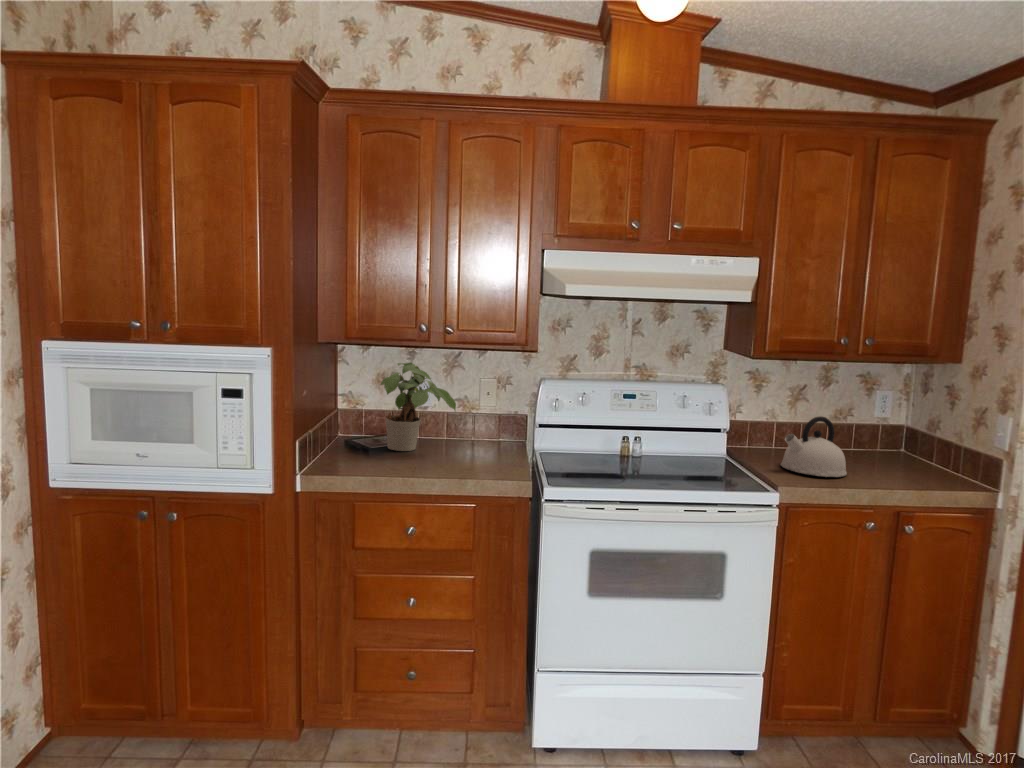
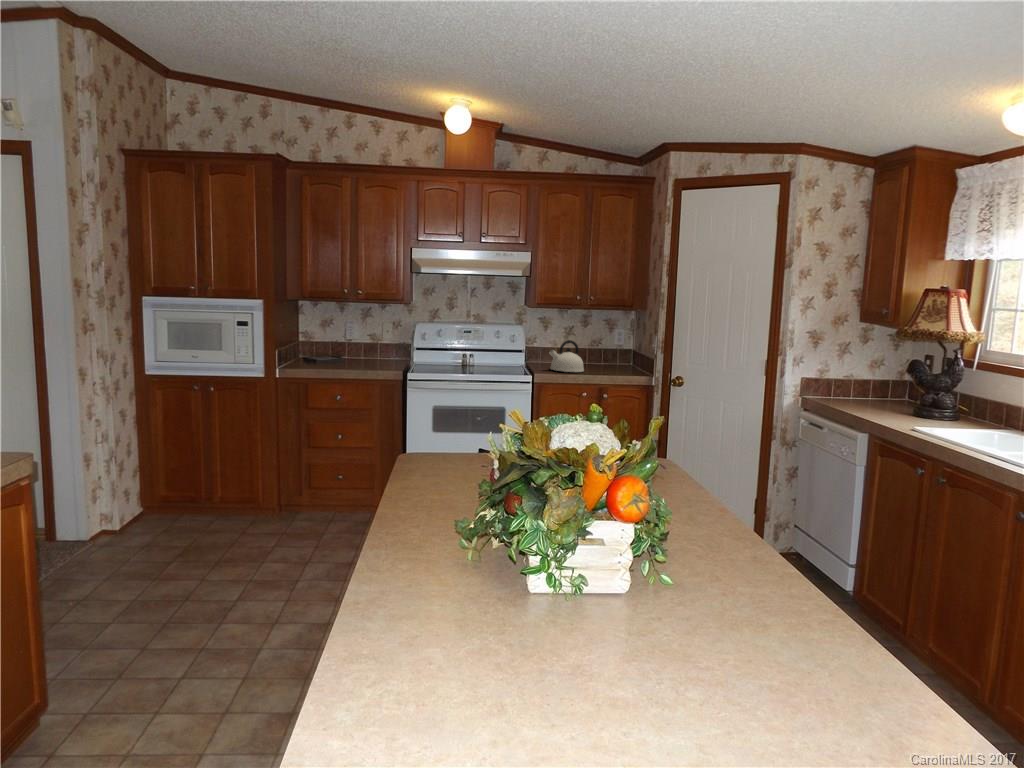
potted plant: present [381,362,456,451] -> none [323,312,366,363]

